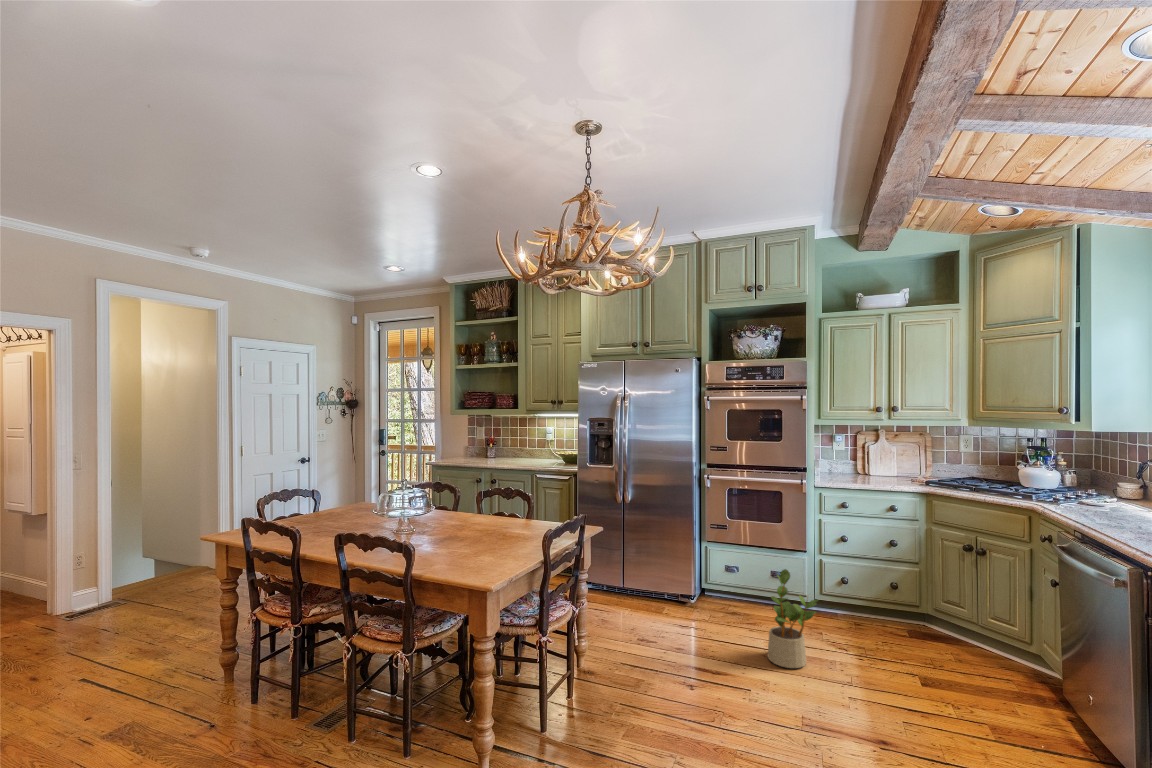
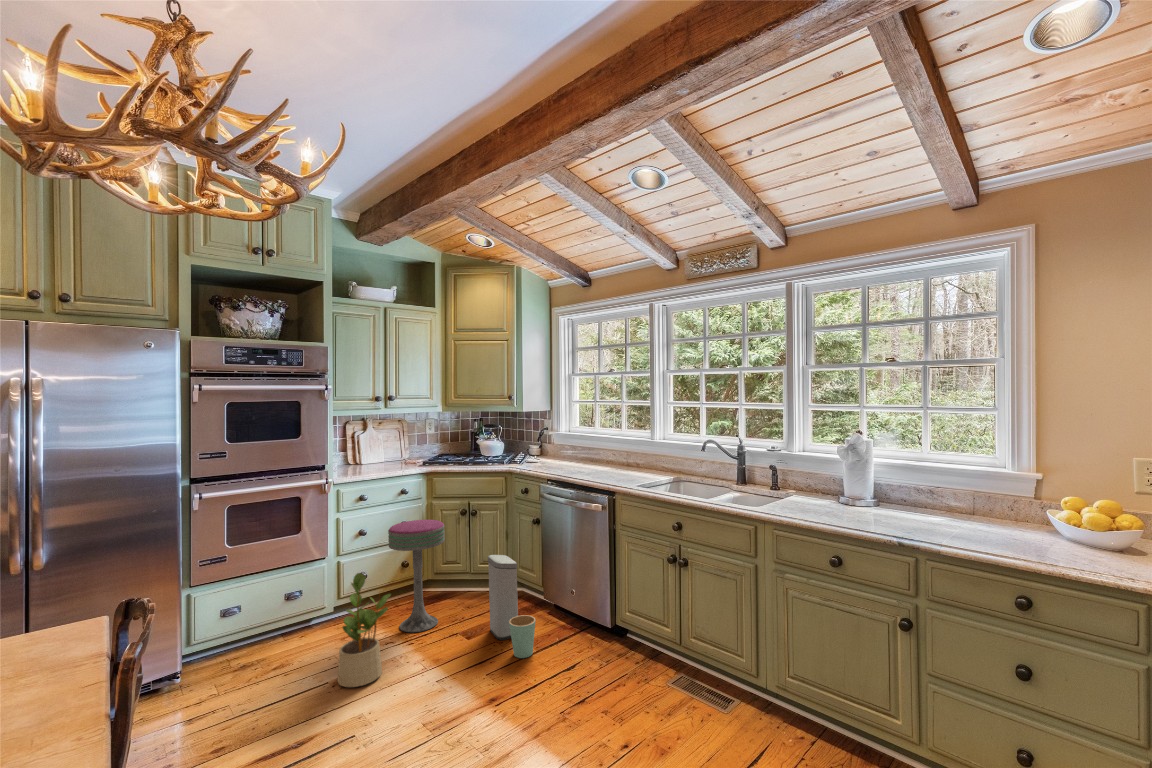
bar stool: none [849,541,913,660] -> present [388,520,445,632]
trash can: none [930,607,976,741] -> present [488,555,536,658]

